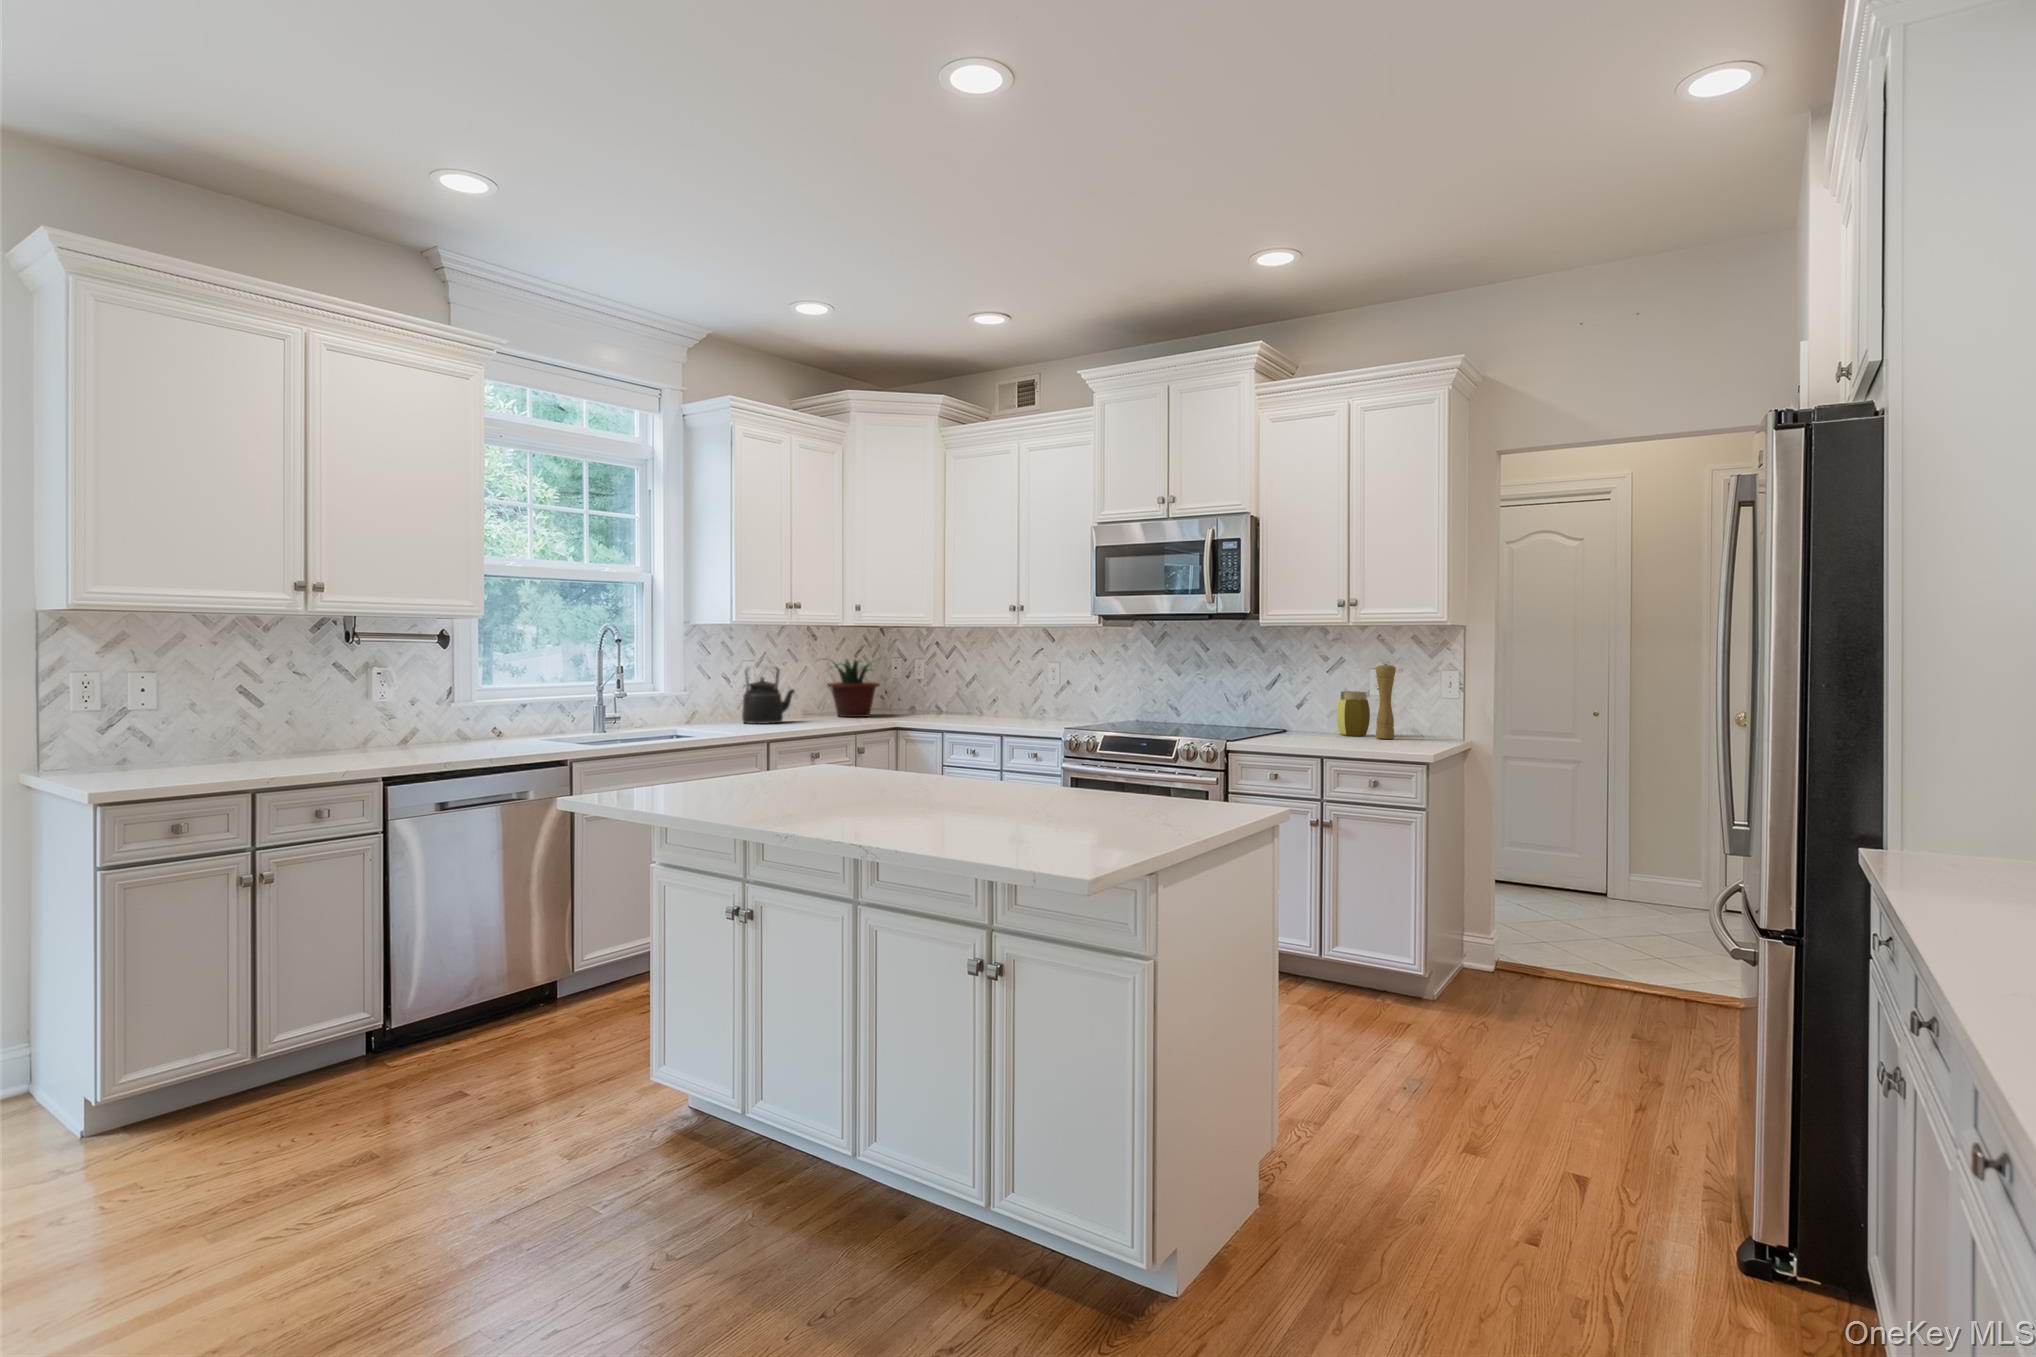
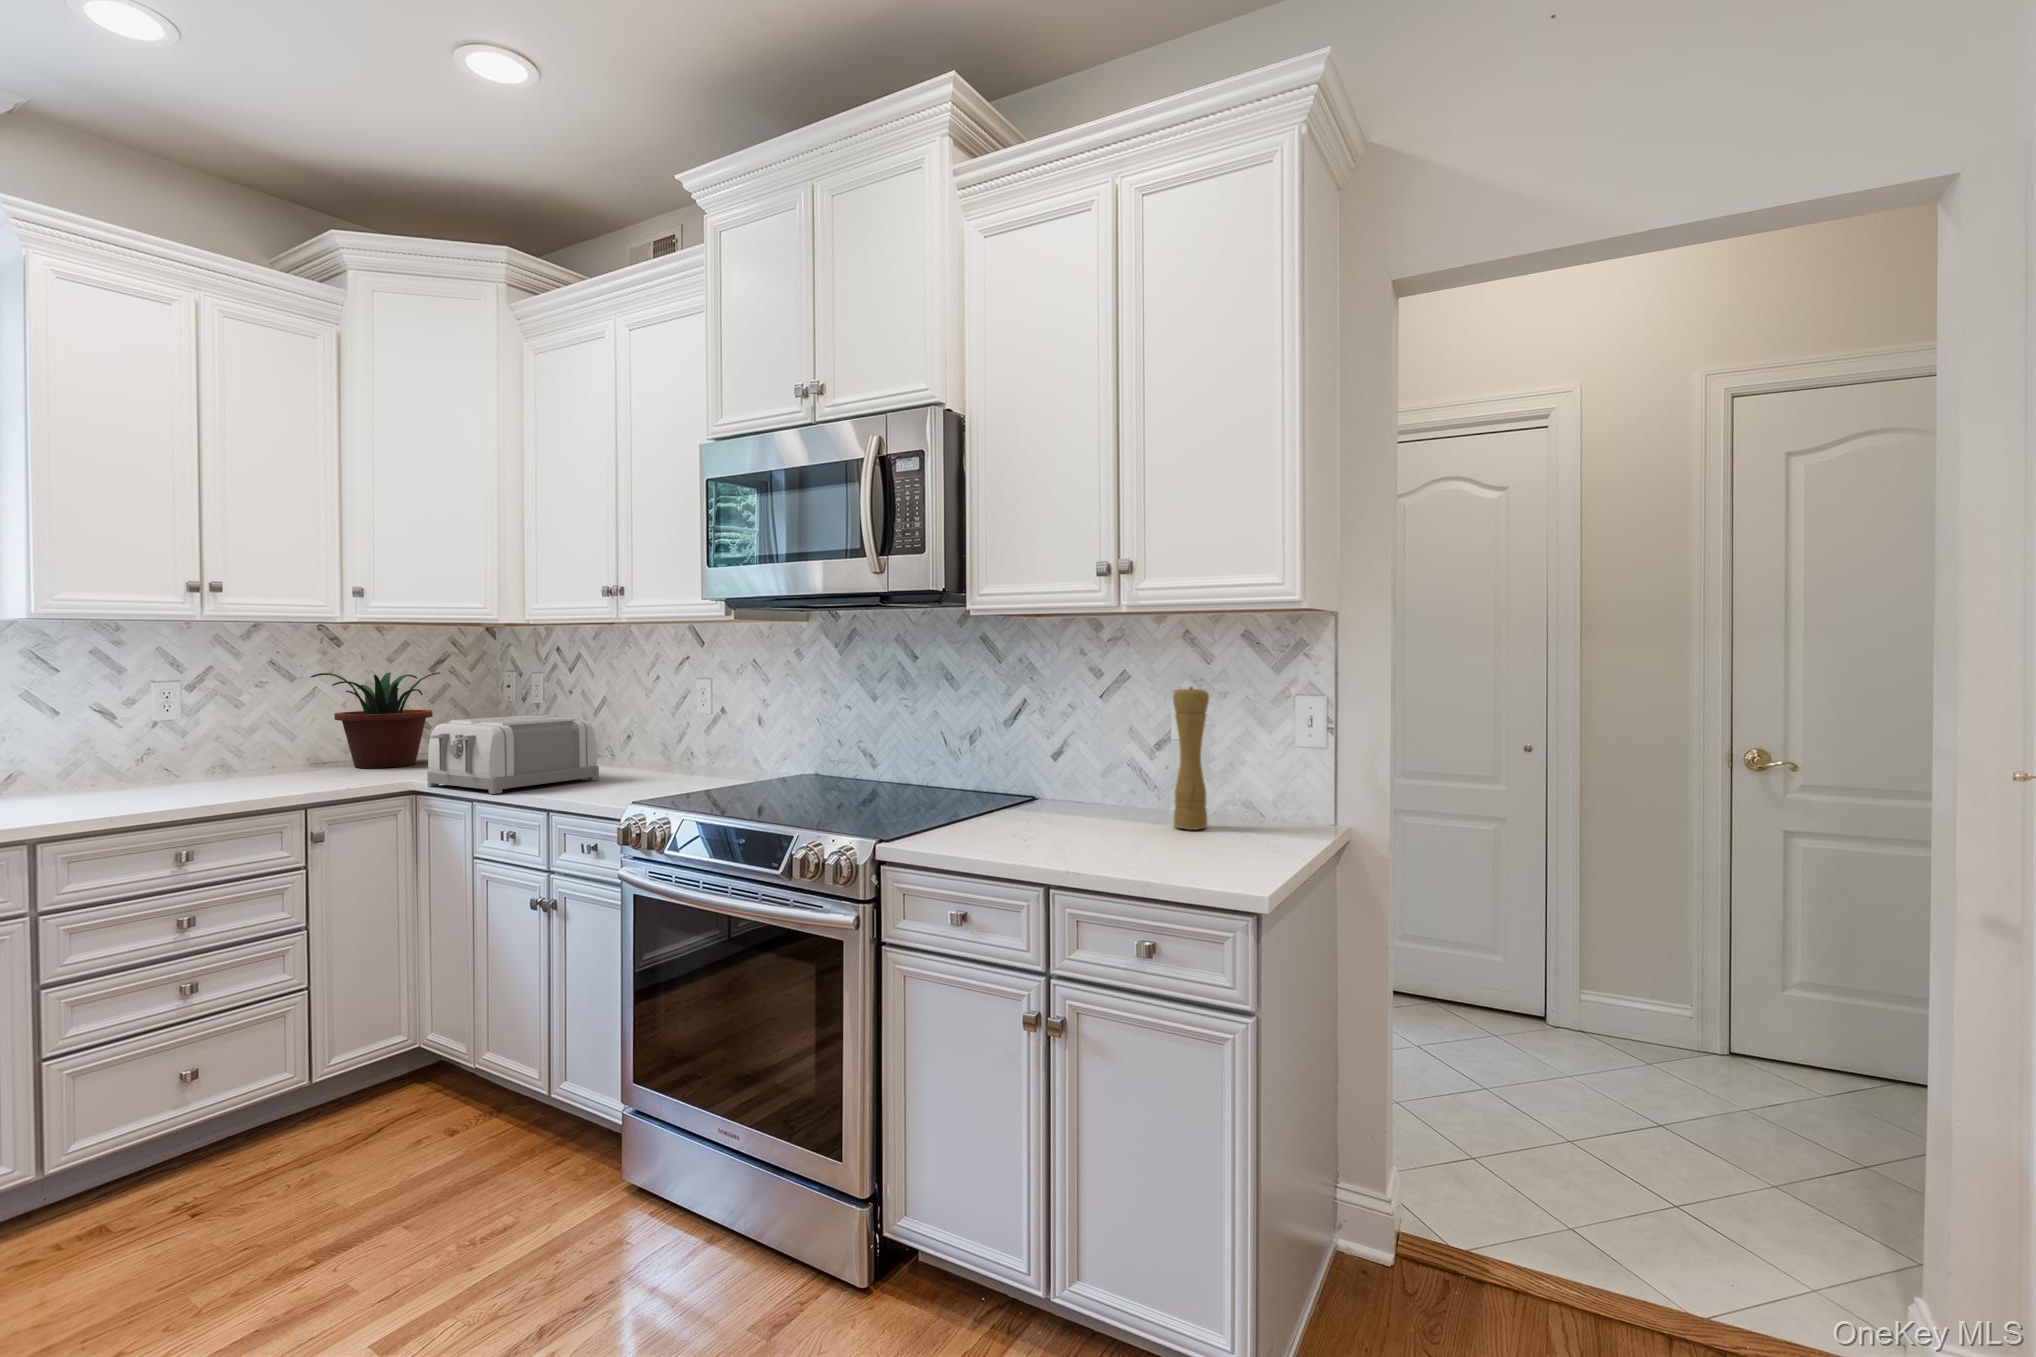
kettle: present [742,667,794,724] -> none [104,690,237,791]
toaster: none [919,684,1010,726] -> present [427,716,599,794]
jar: present [1337,691,1370,736] -> none [1110,734,1168,819]

